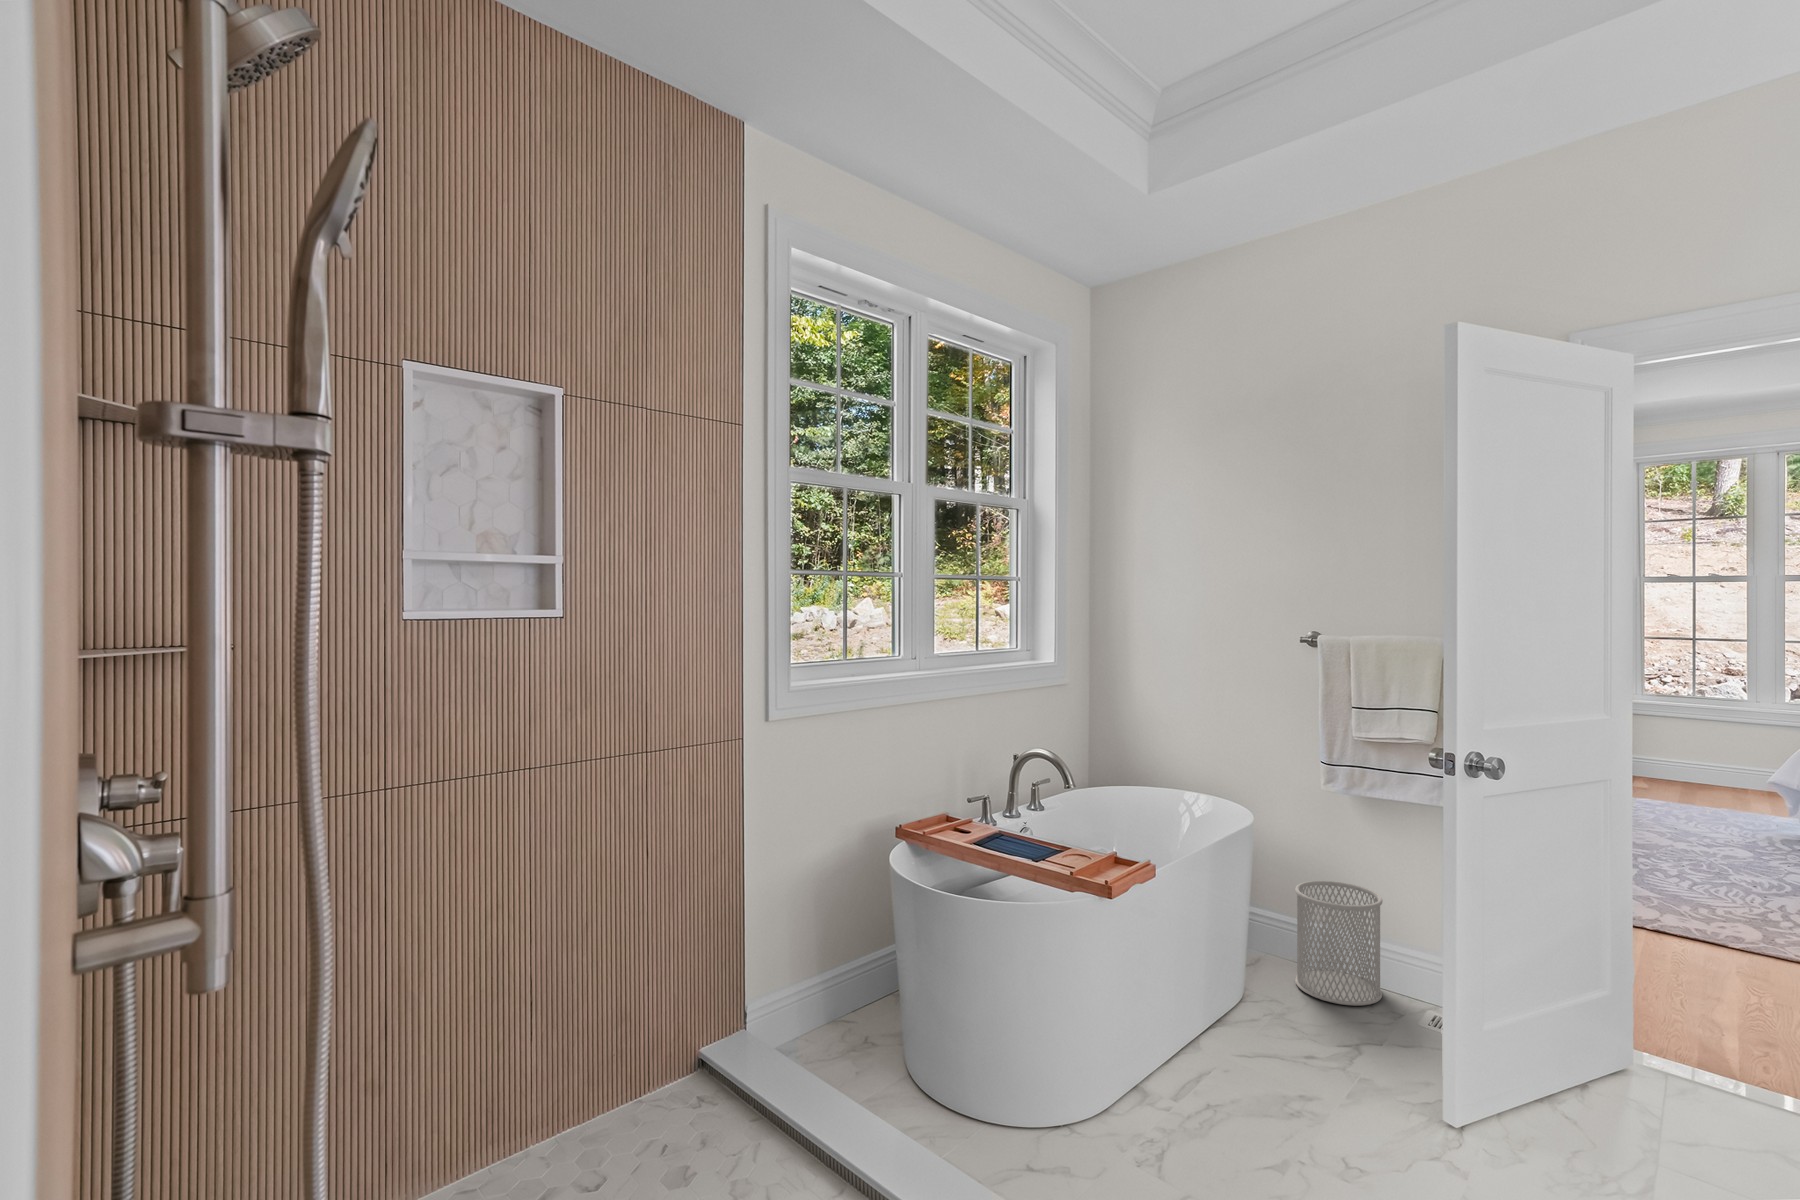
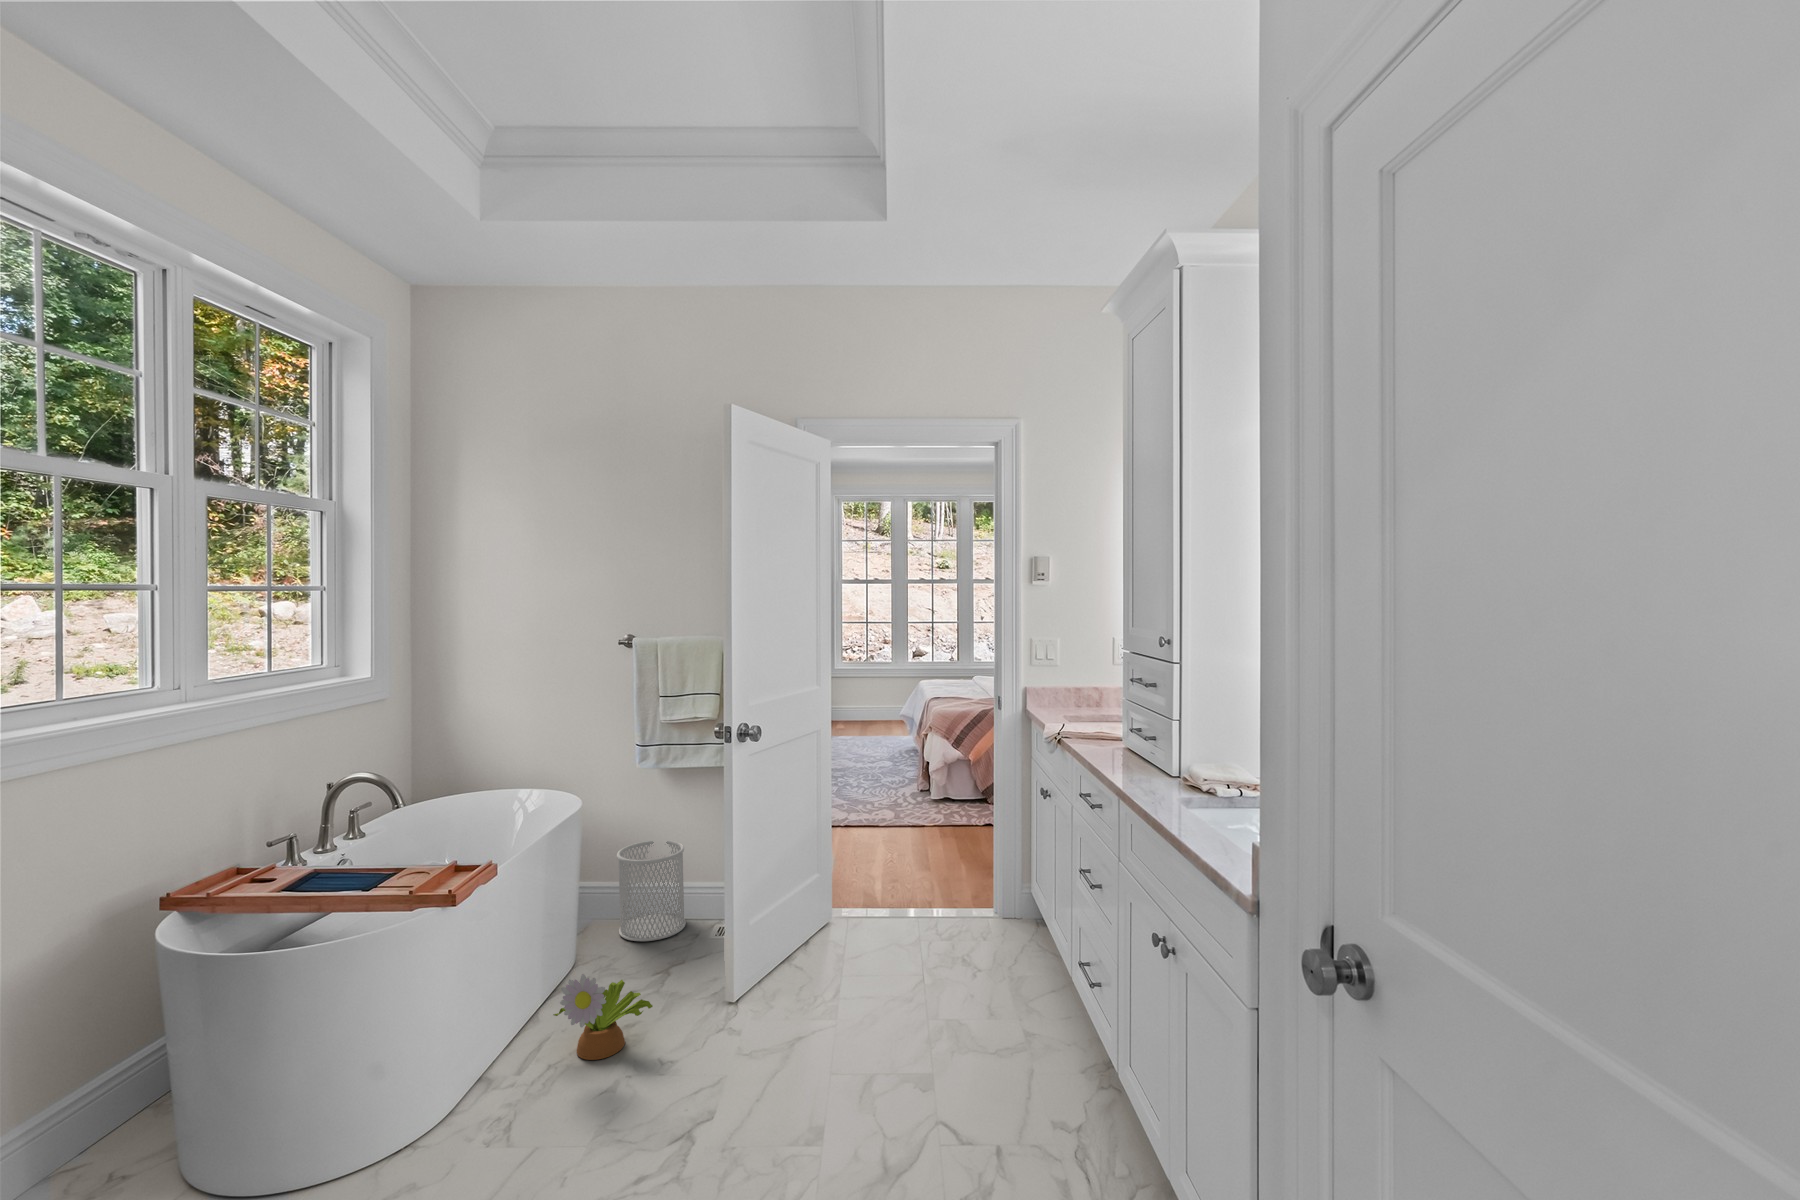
decorative plant: none [1210,1014,1331,1123] -> present [553,974,653,1060]

